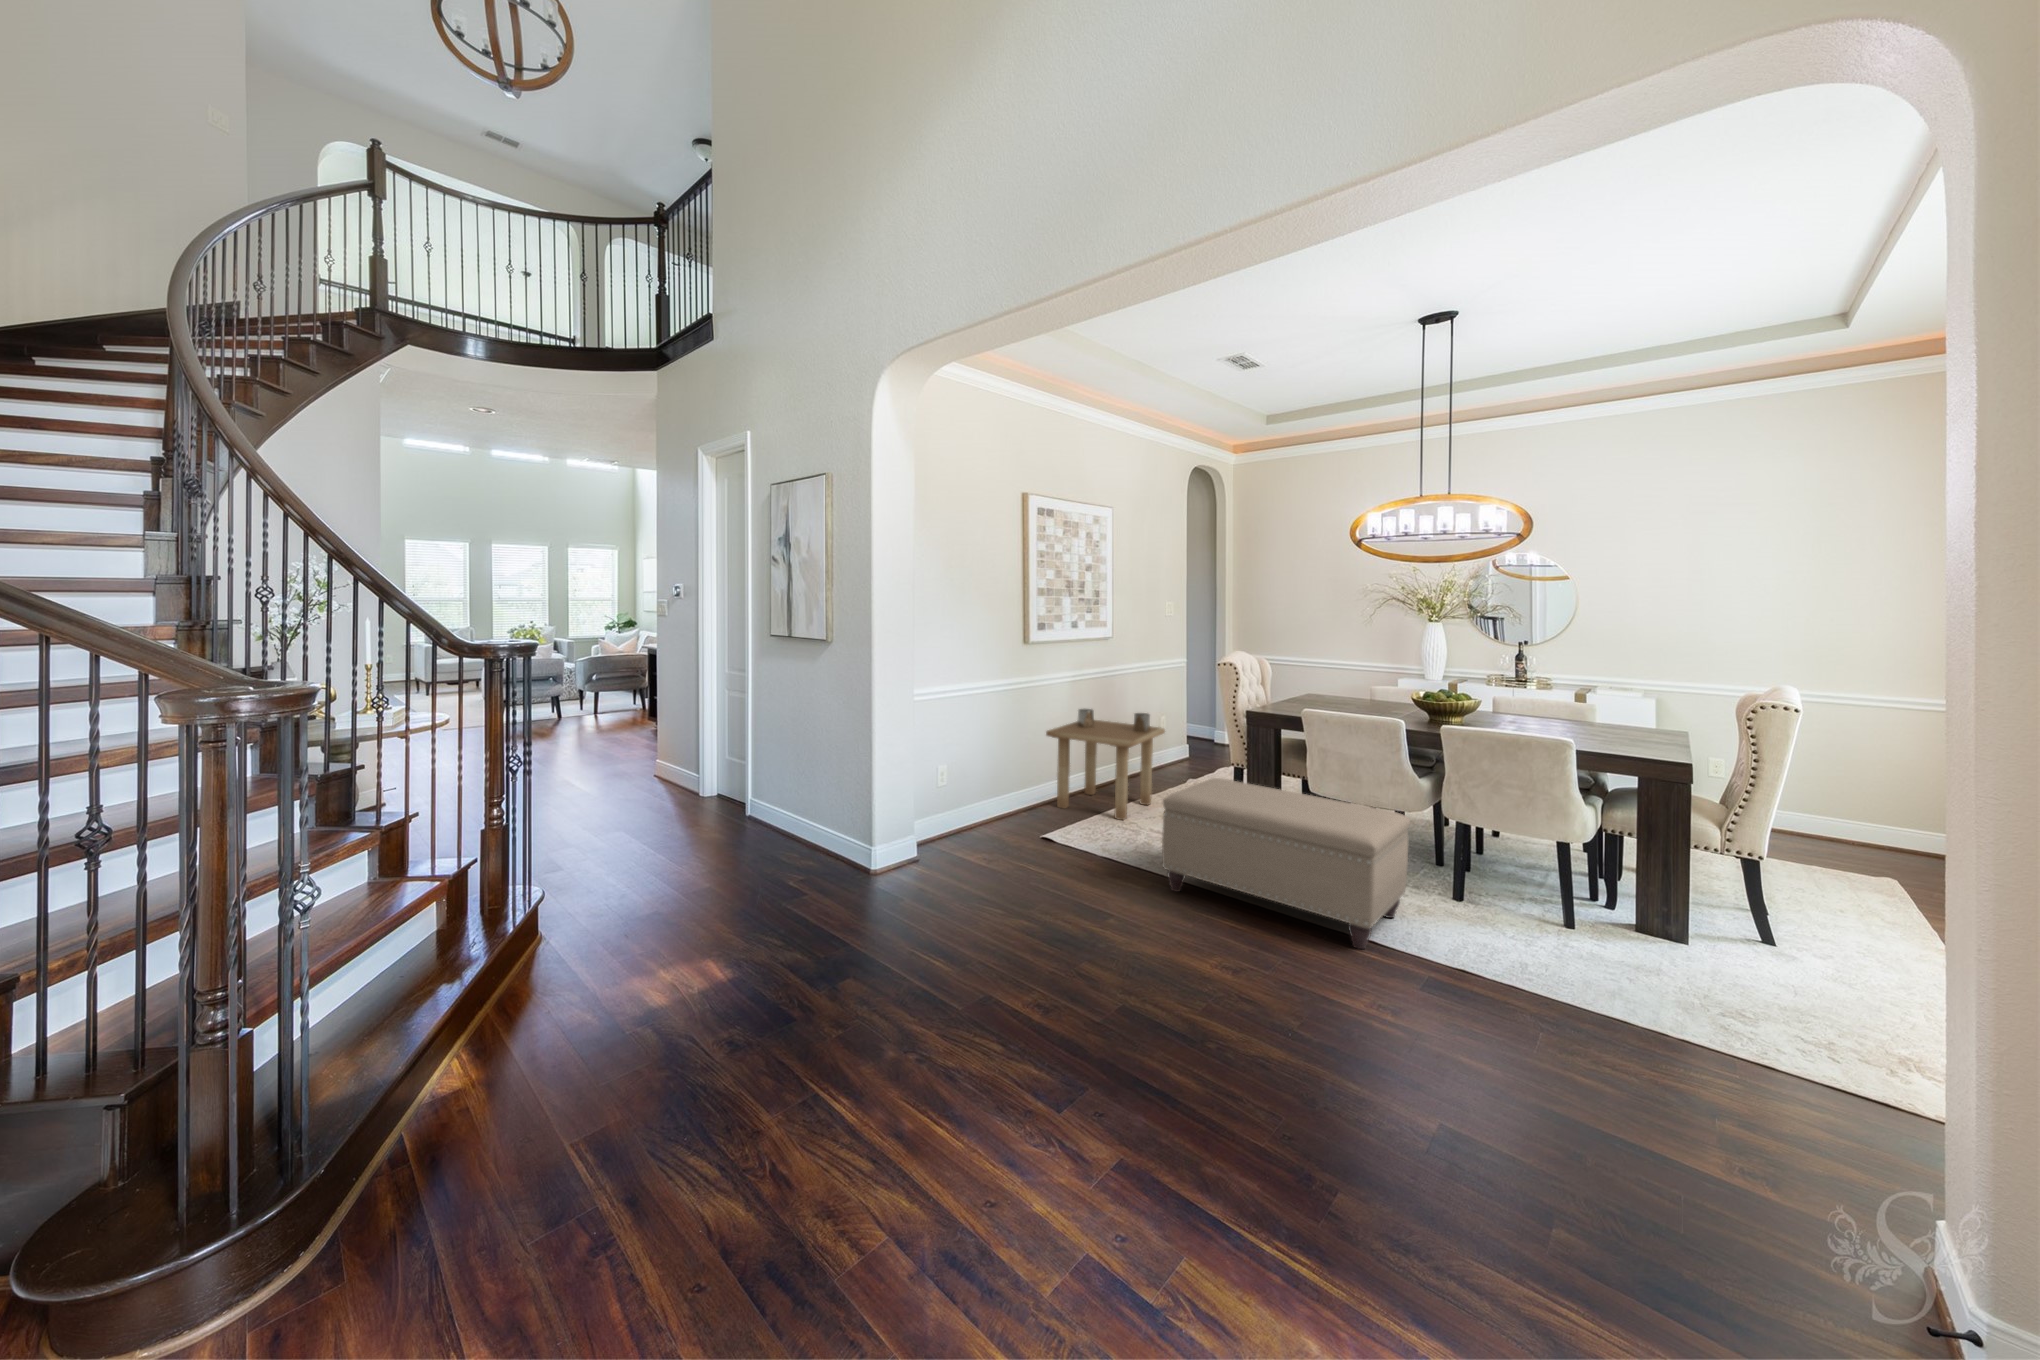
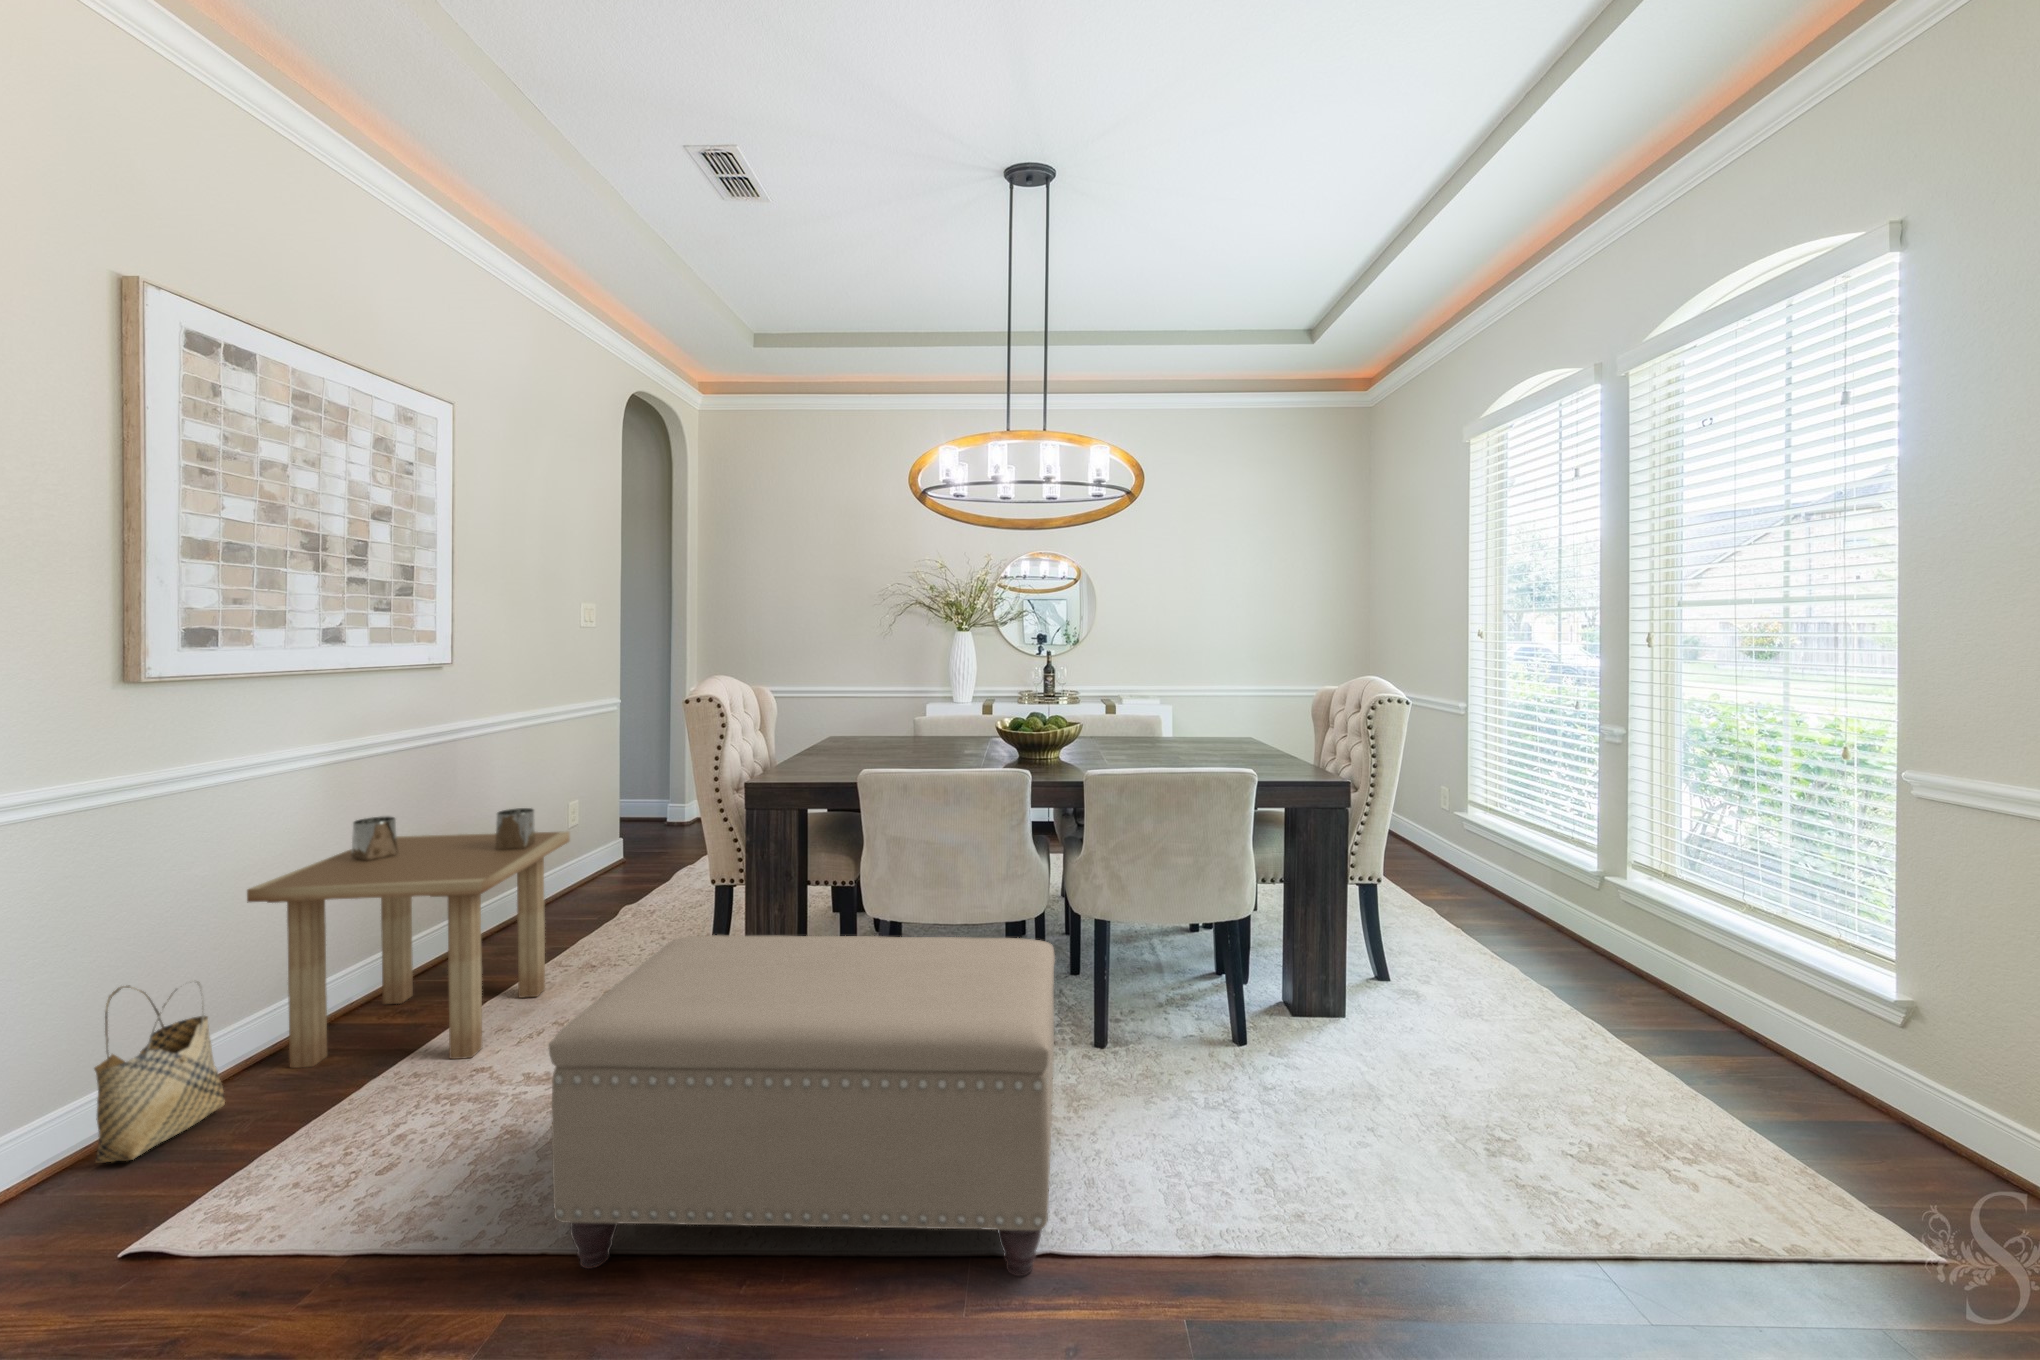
woven basket: none [1008,758,1041,820] -> present [94,981,225,1163]

